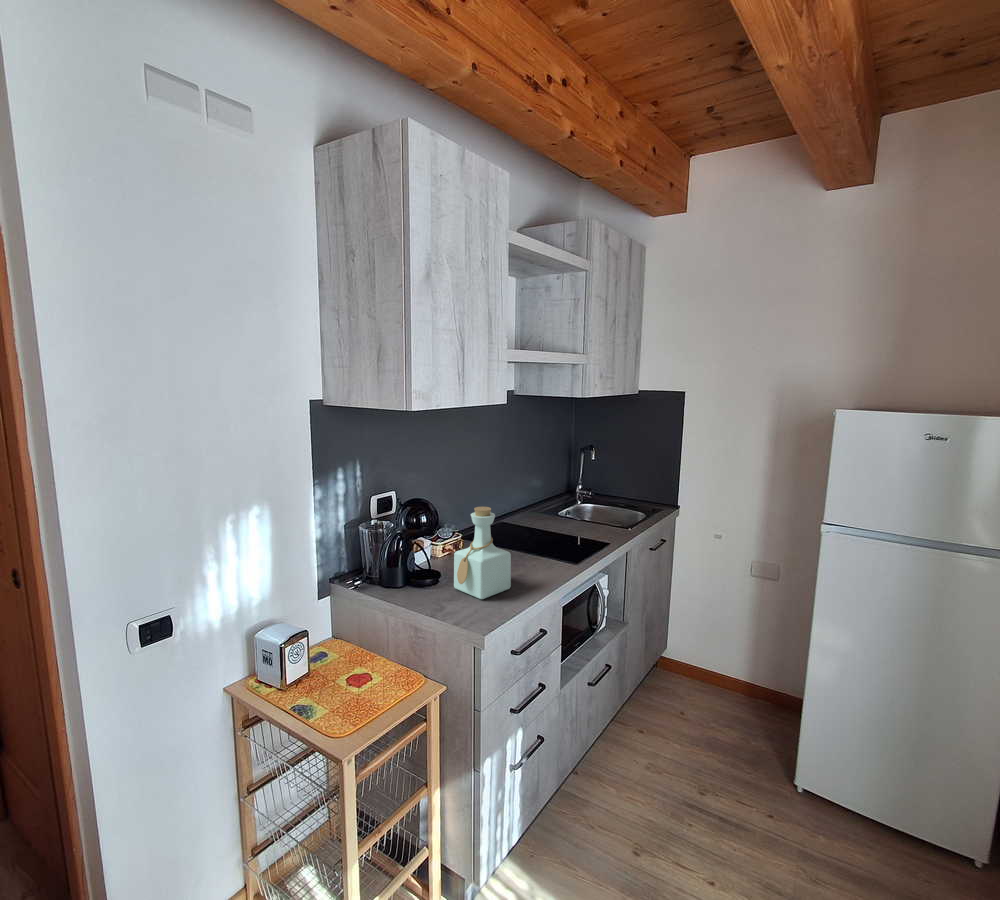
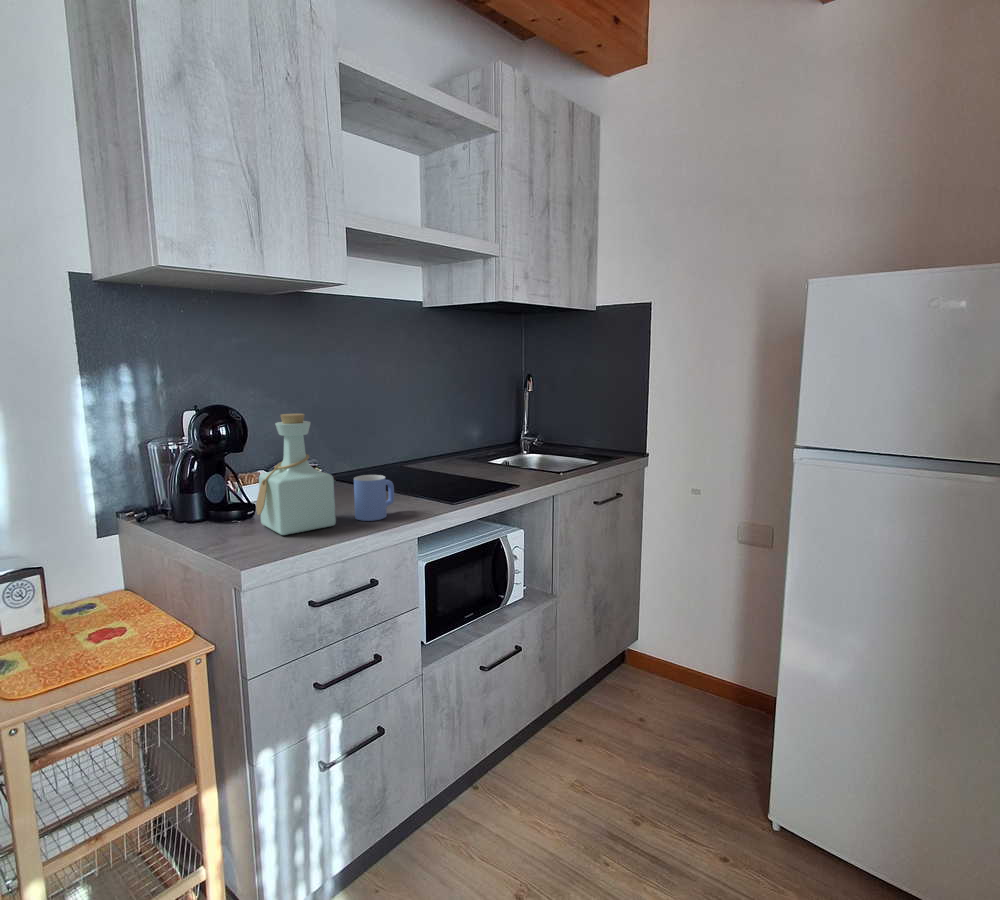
mug: none [516,547,540,583] -> present [354,475,394,521]

